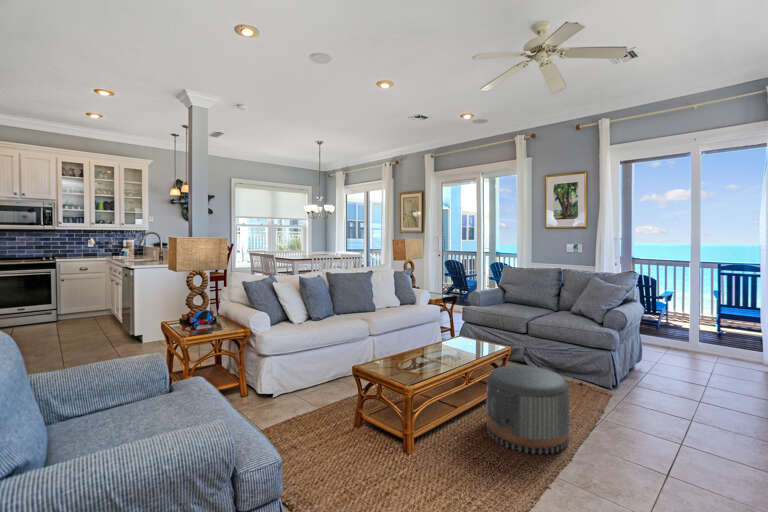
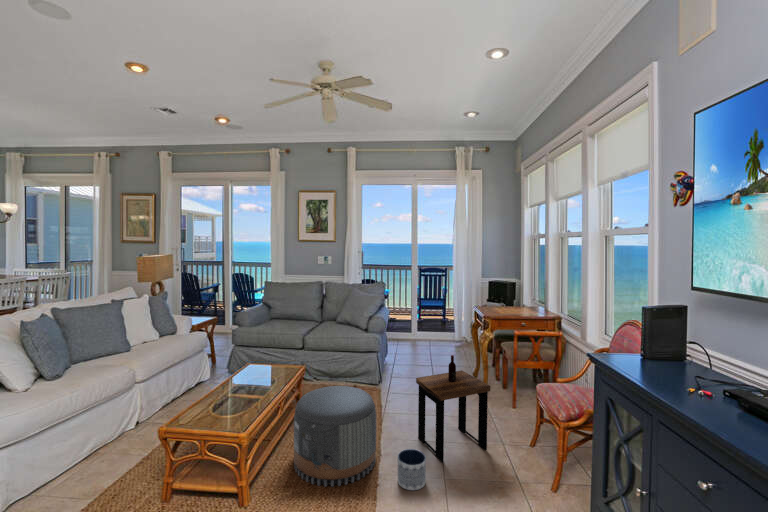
side table: none [629,359,733,487] -> present [416,355,490,462]
planter: none [580,442,614,484] -> present [398,449,426,490]

